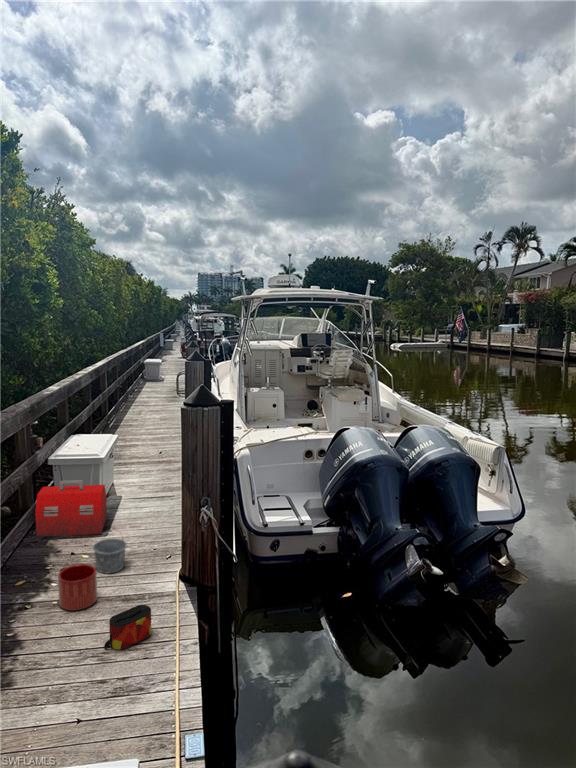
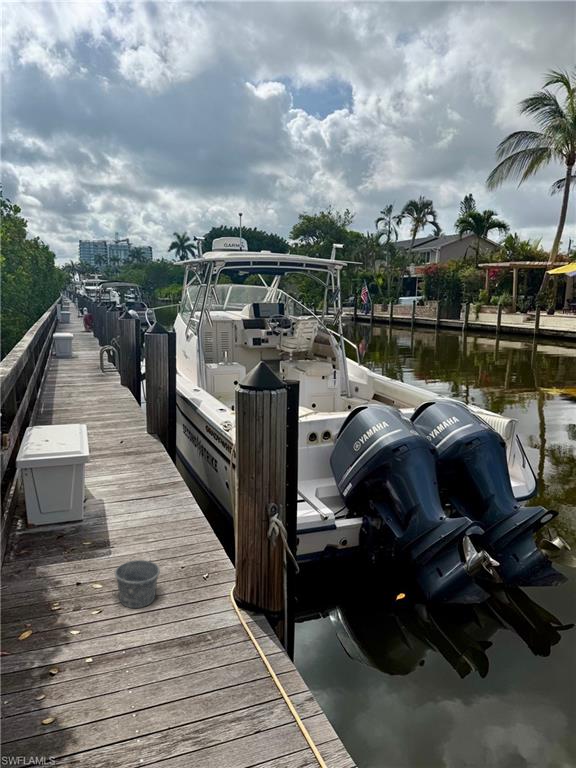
toolbox: present [35,480,107,536] -> none [13,484,101,564]
planter: present [58,564,97,611] -> none [94,602,145,670]
bag: present [104,605,151,650] -> none [191,654,245,723]

